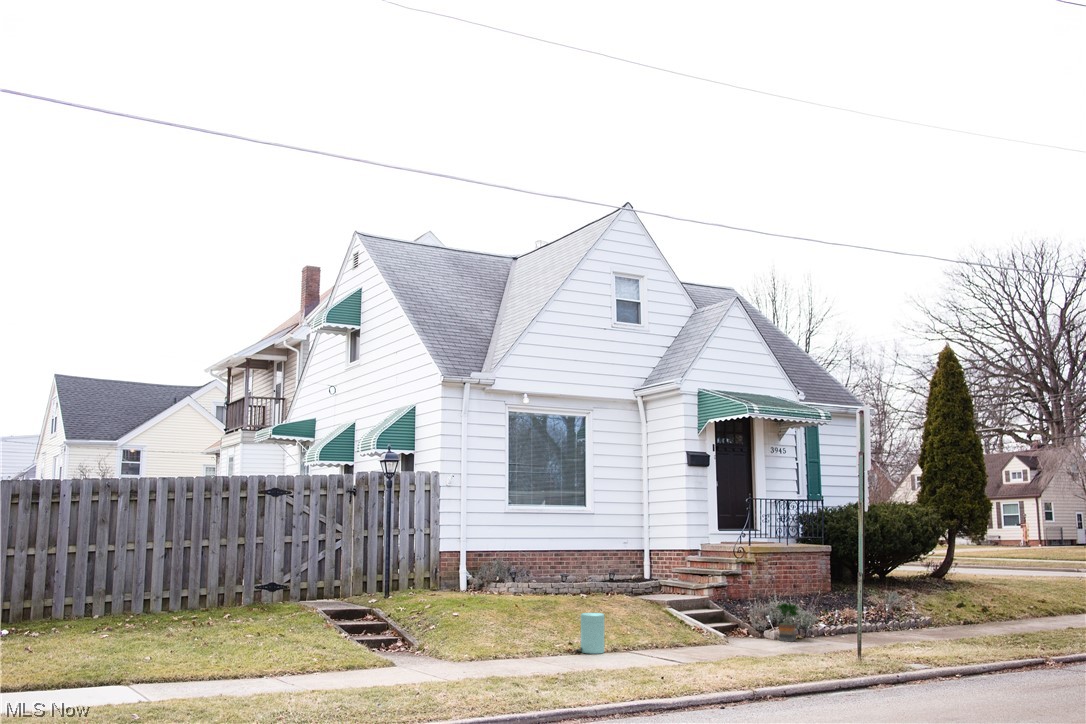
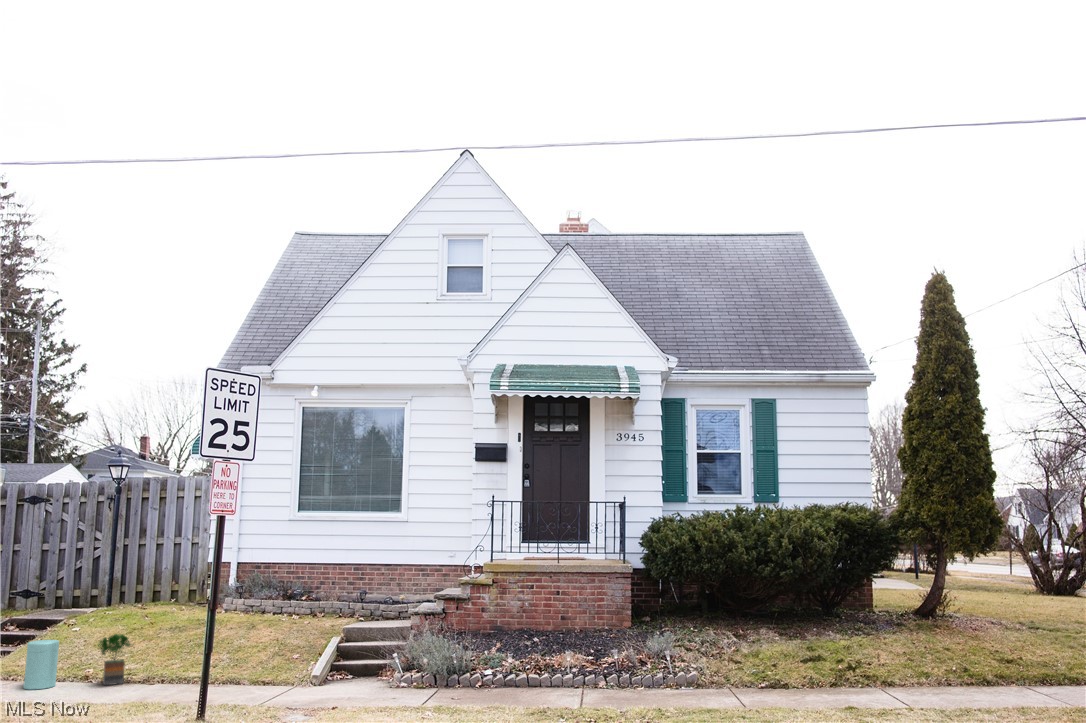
potted tree: present [776,603,799,642] -> present [98,634,134,685]

